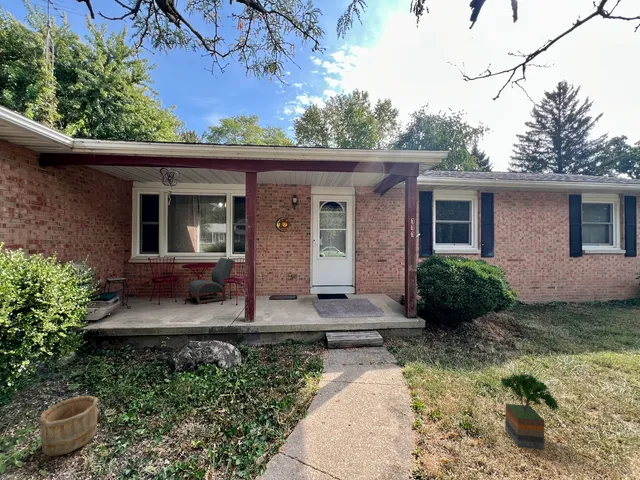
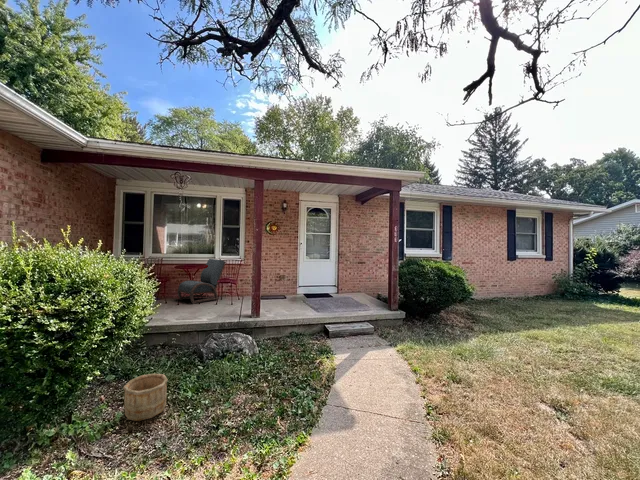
potted tree: present [501,374,559,449] -> none [474,338,513,387]

